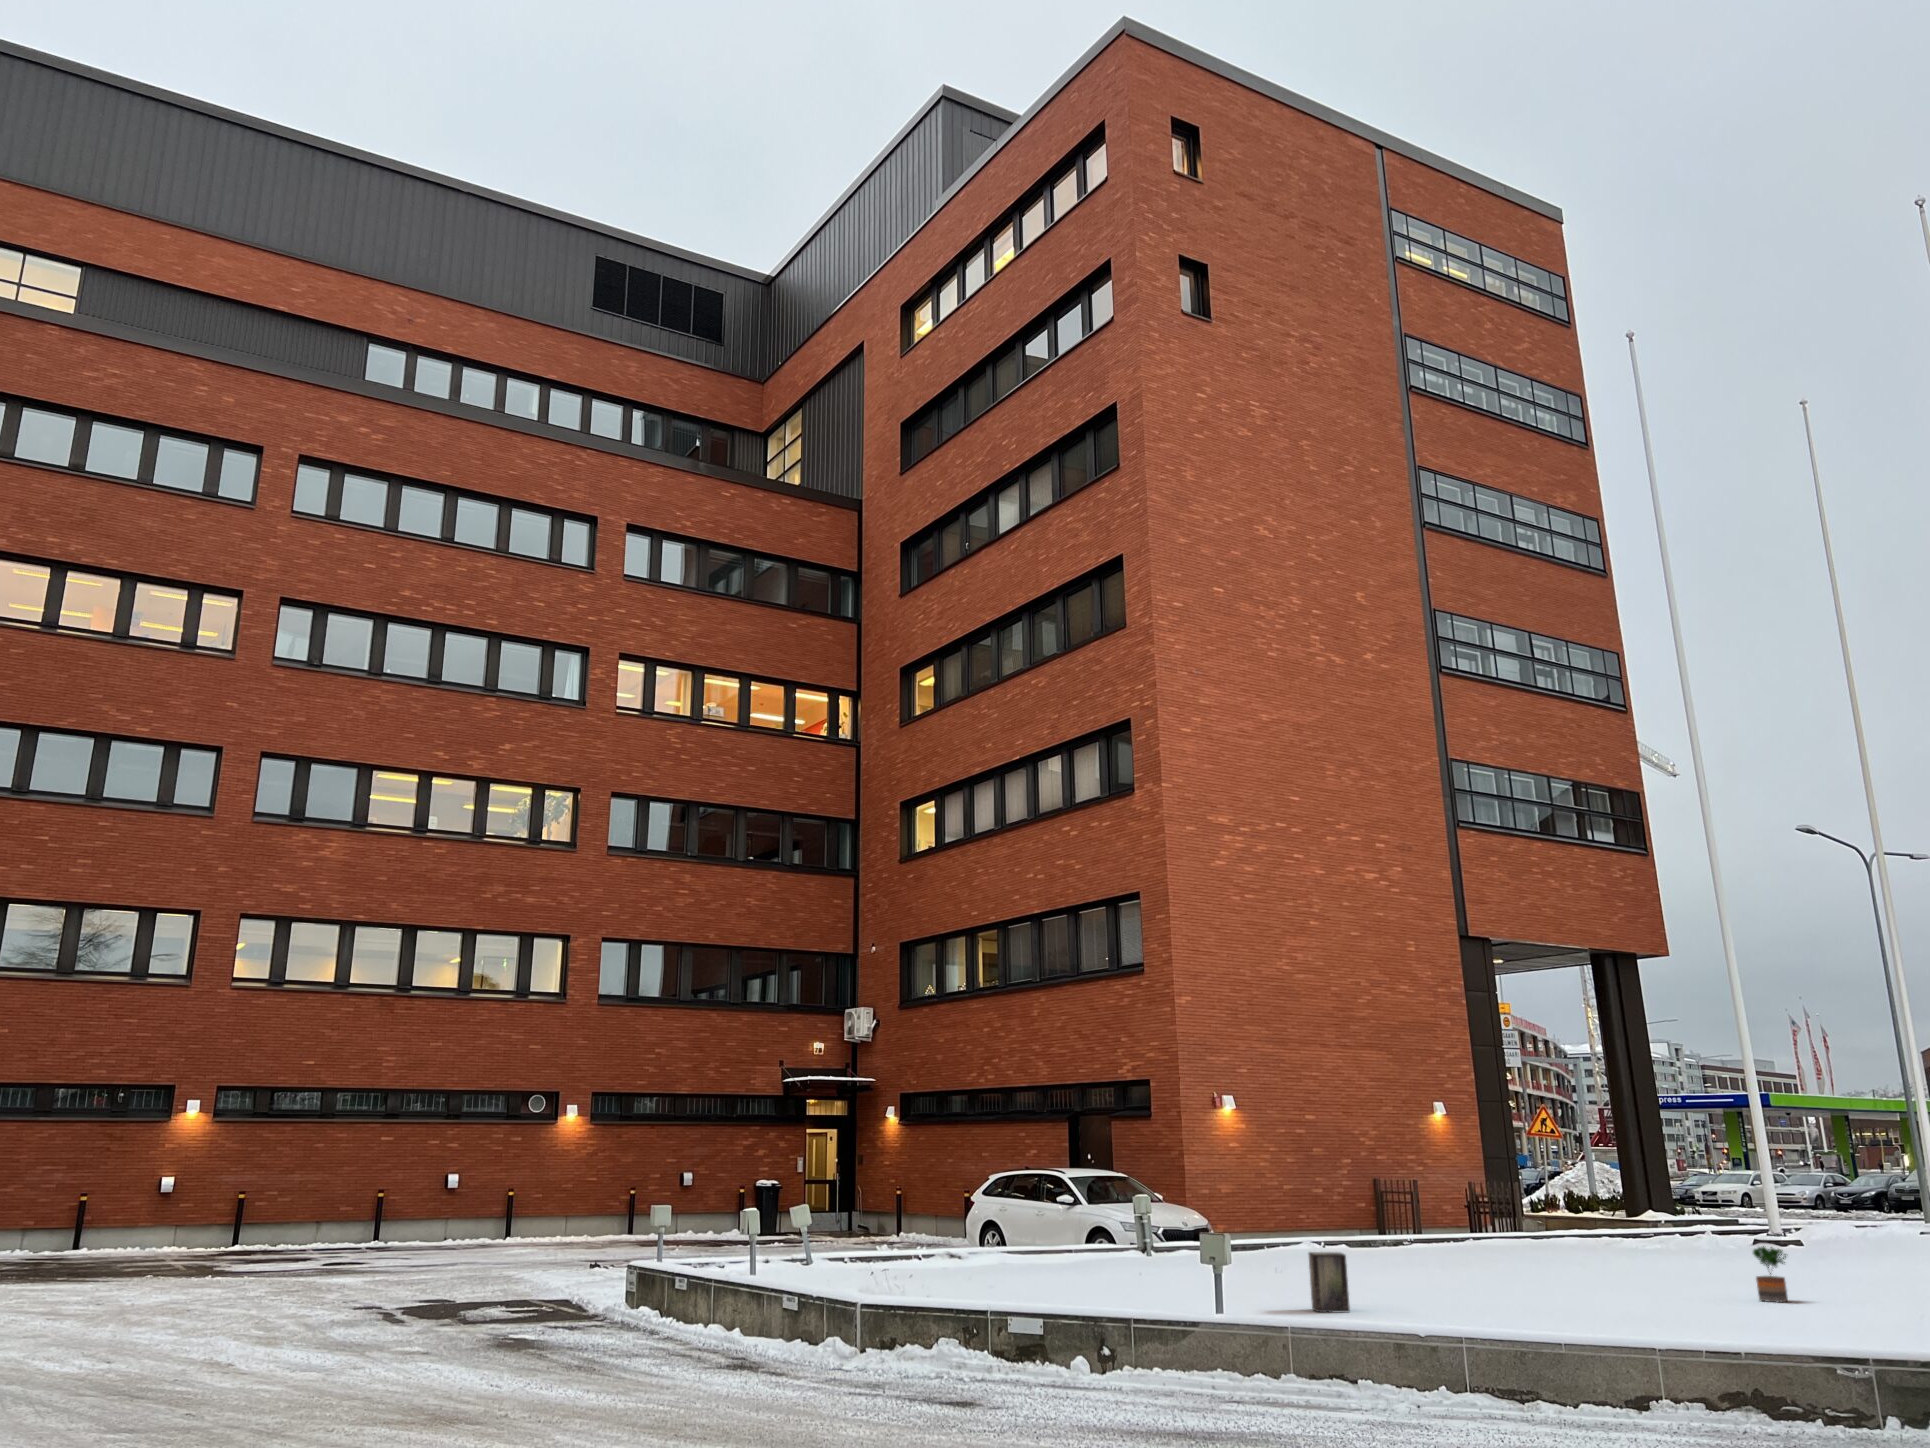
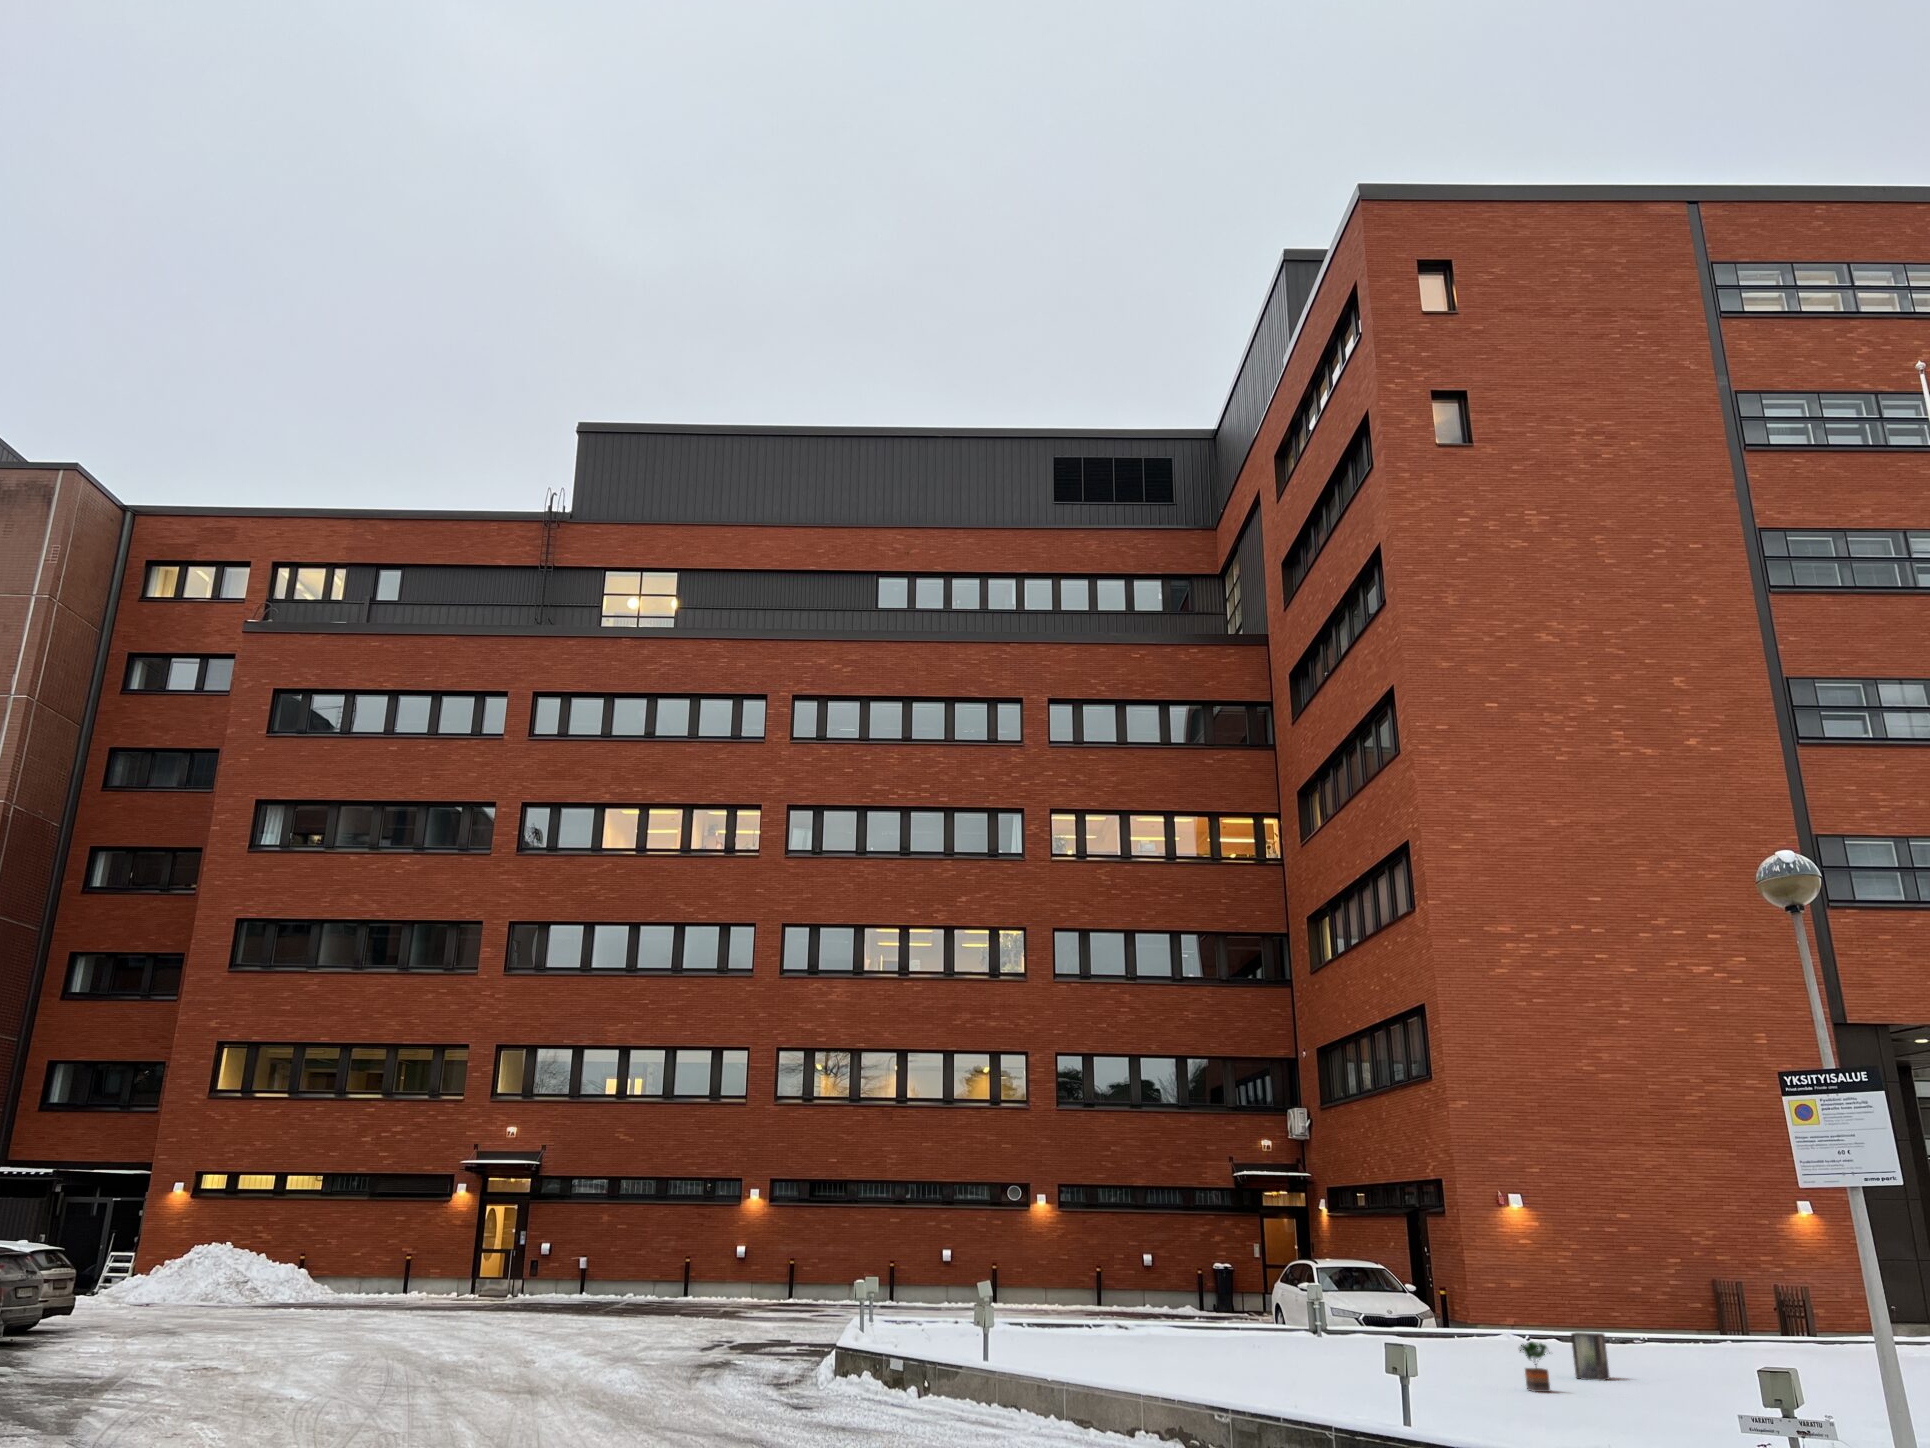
storage box: present [1309,1252,1350,1312] -> present [1571,1332,1610,1381]

